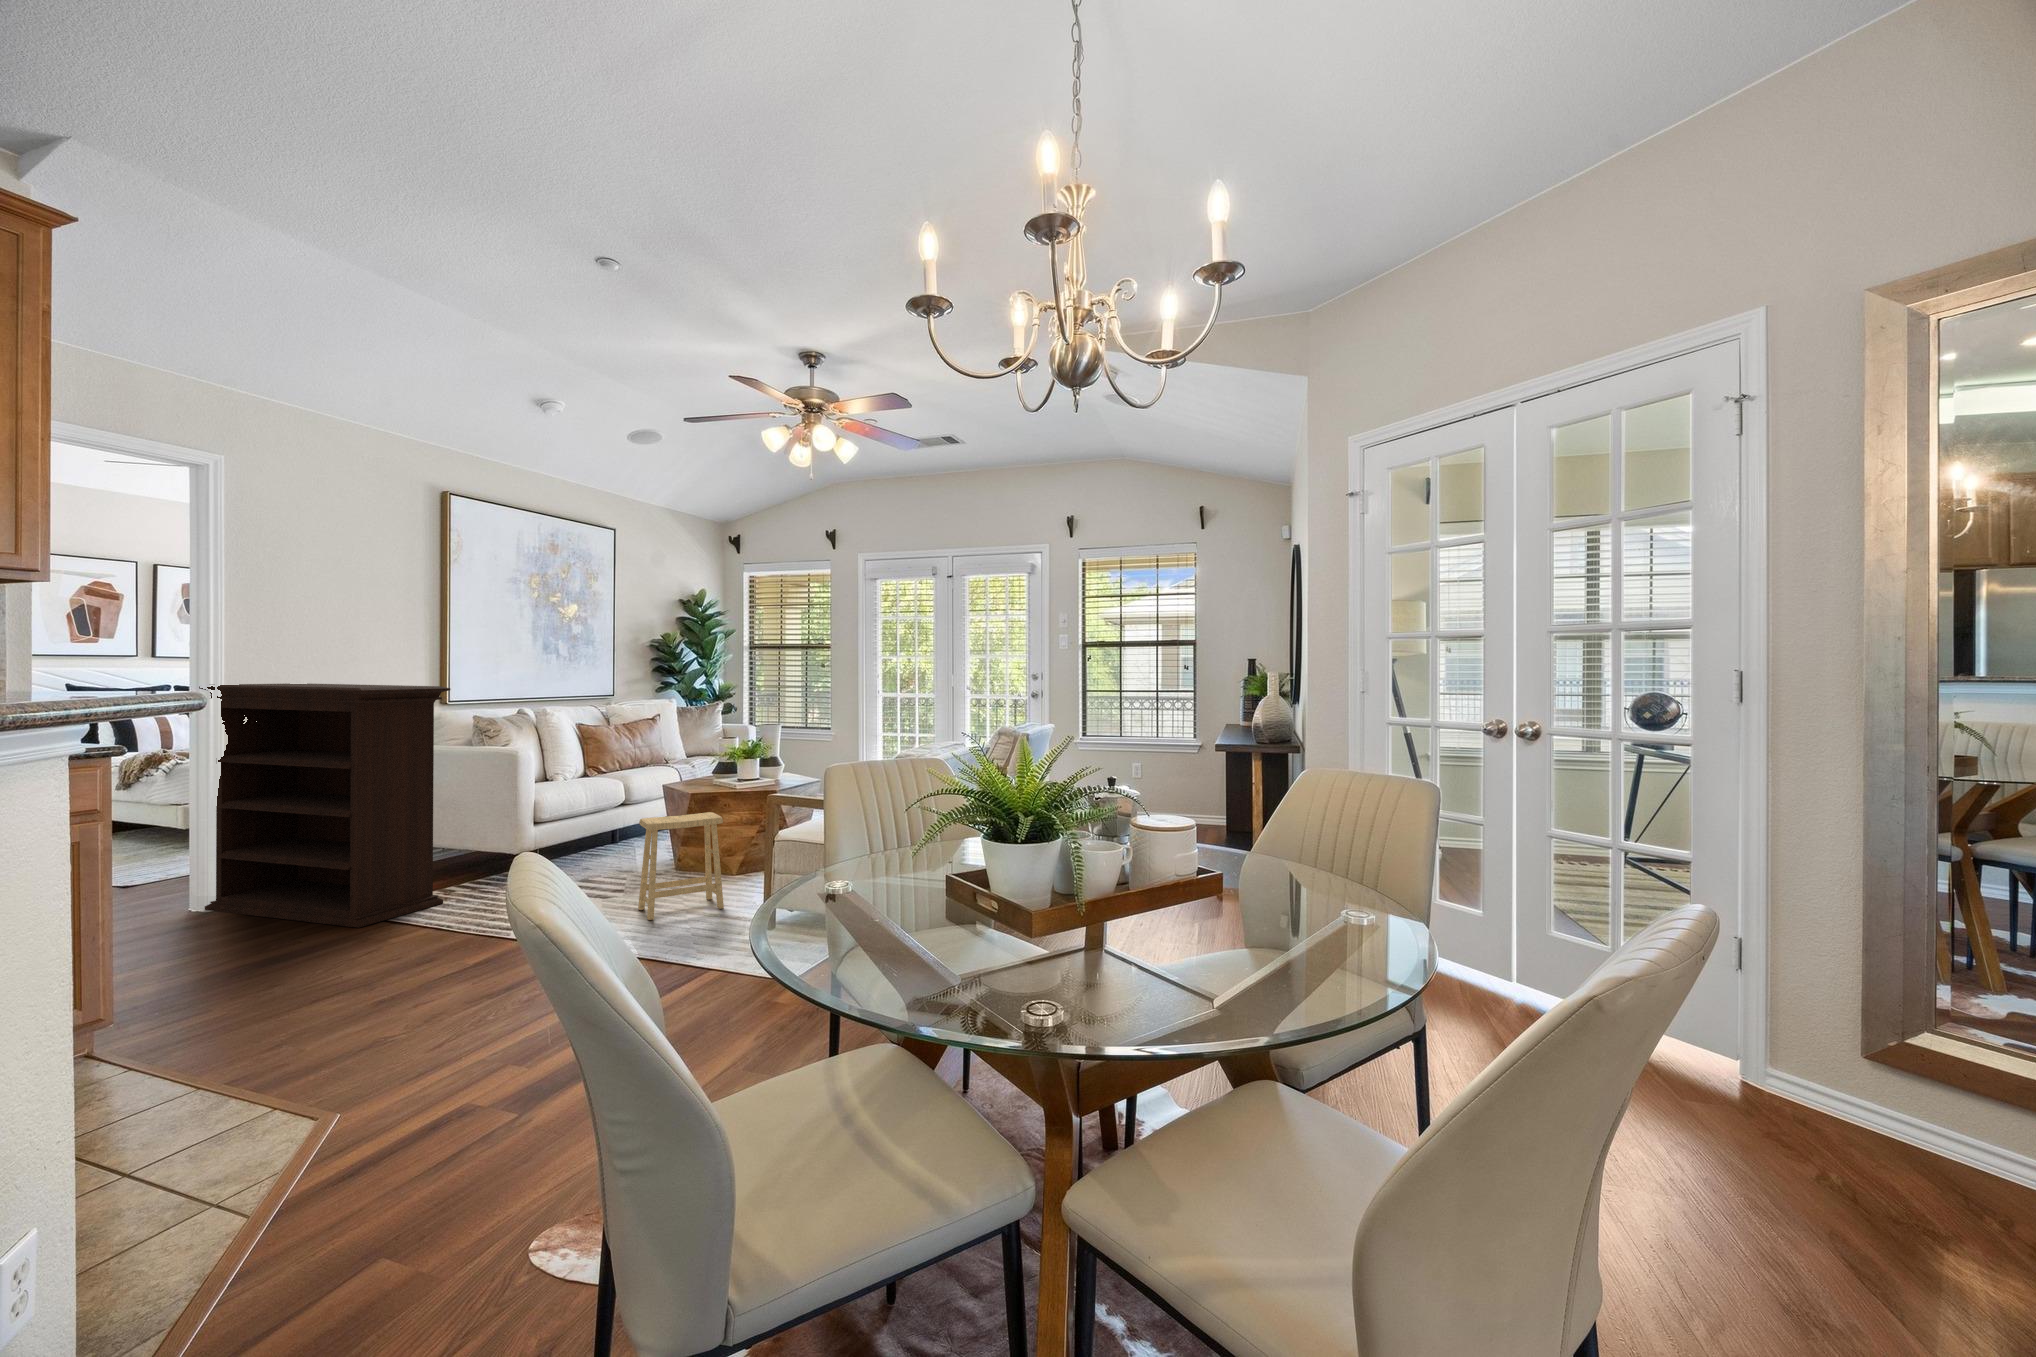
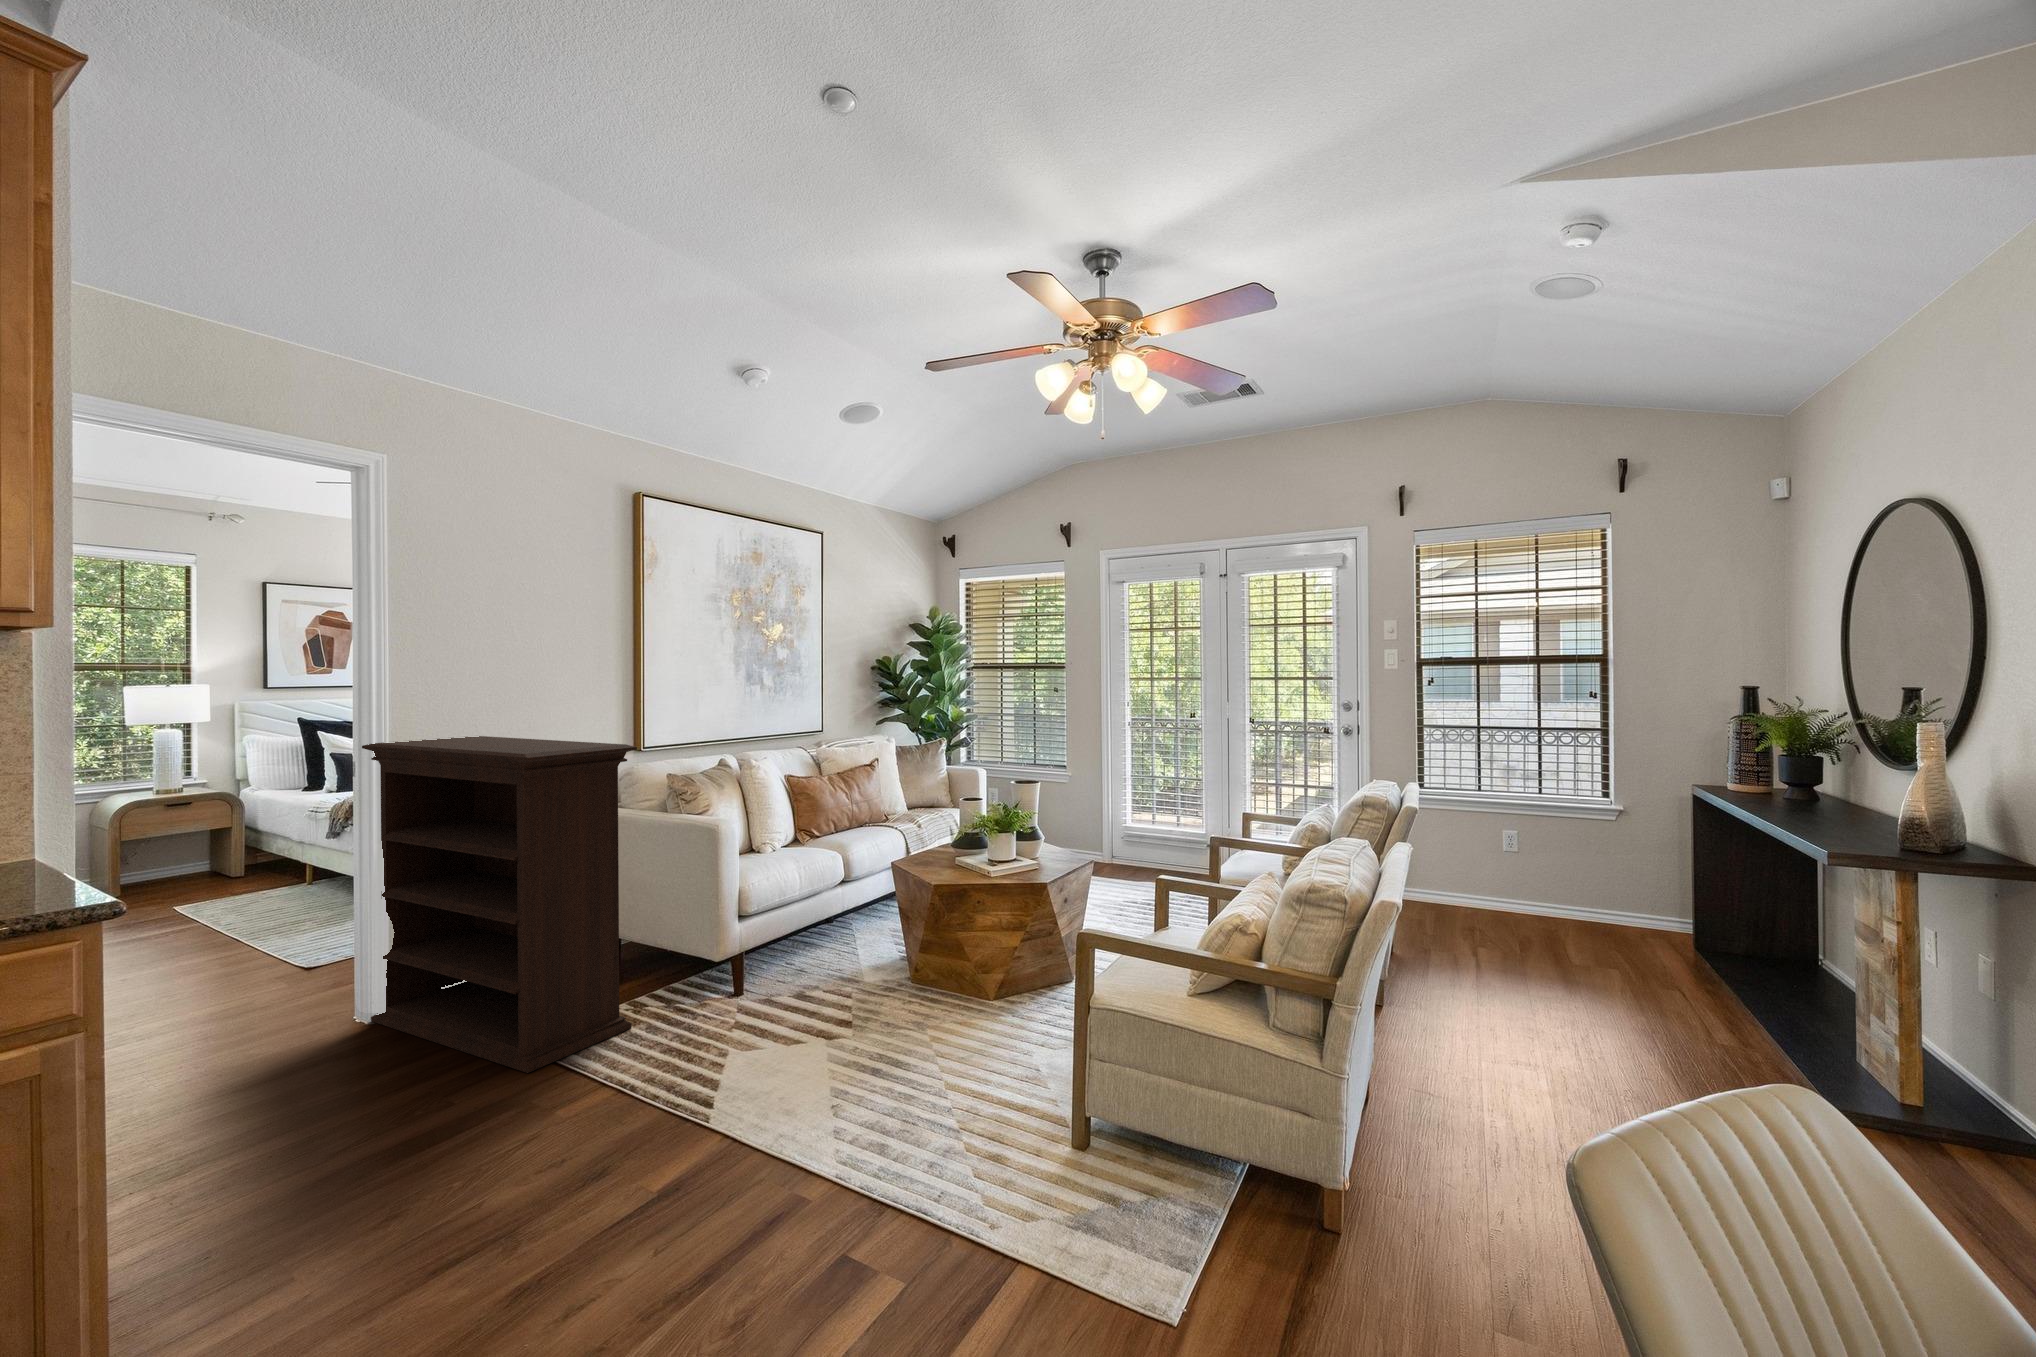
footstool: present [638,812,724,920] -> none [872,923,988,1088]

